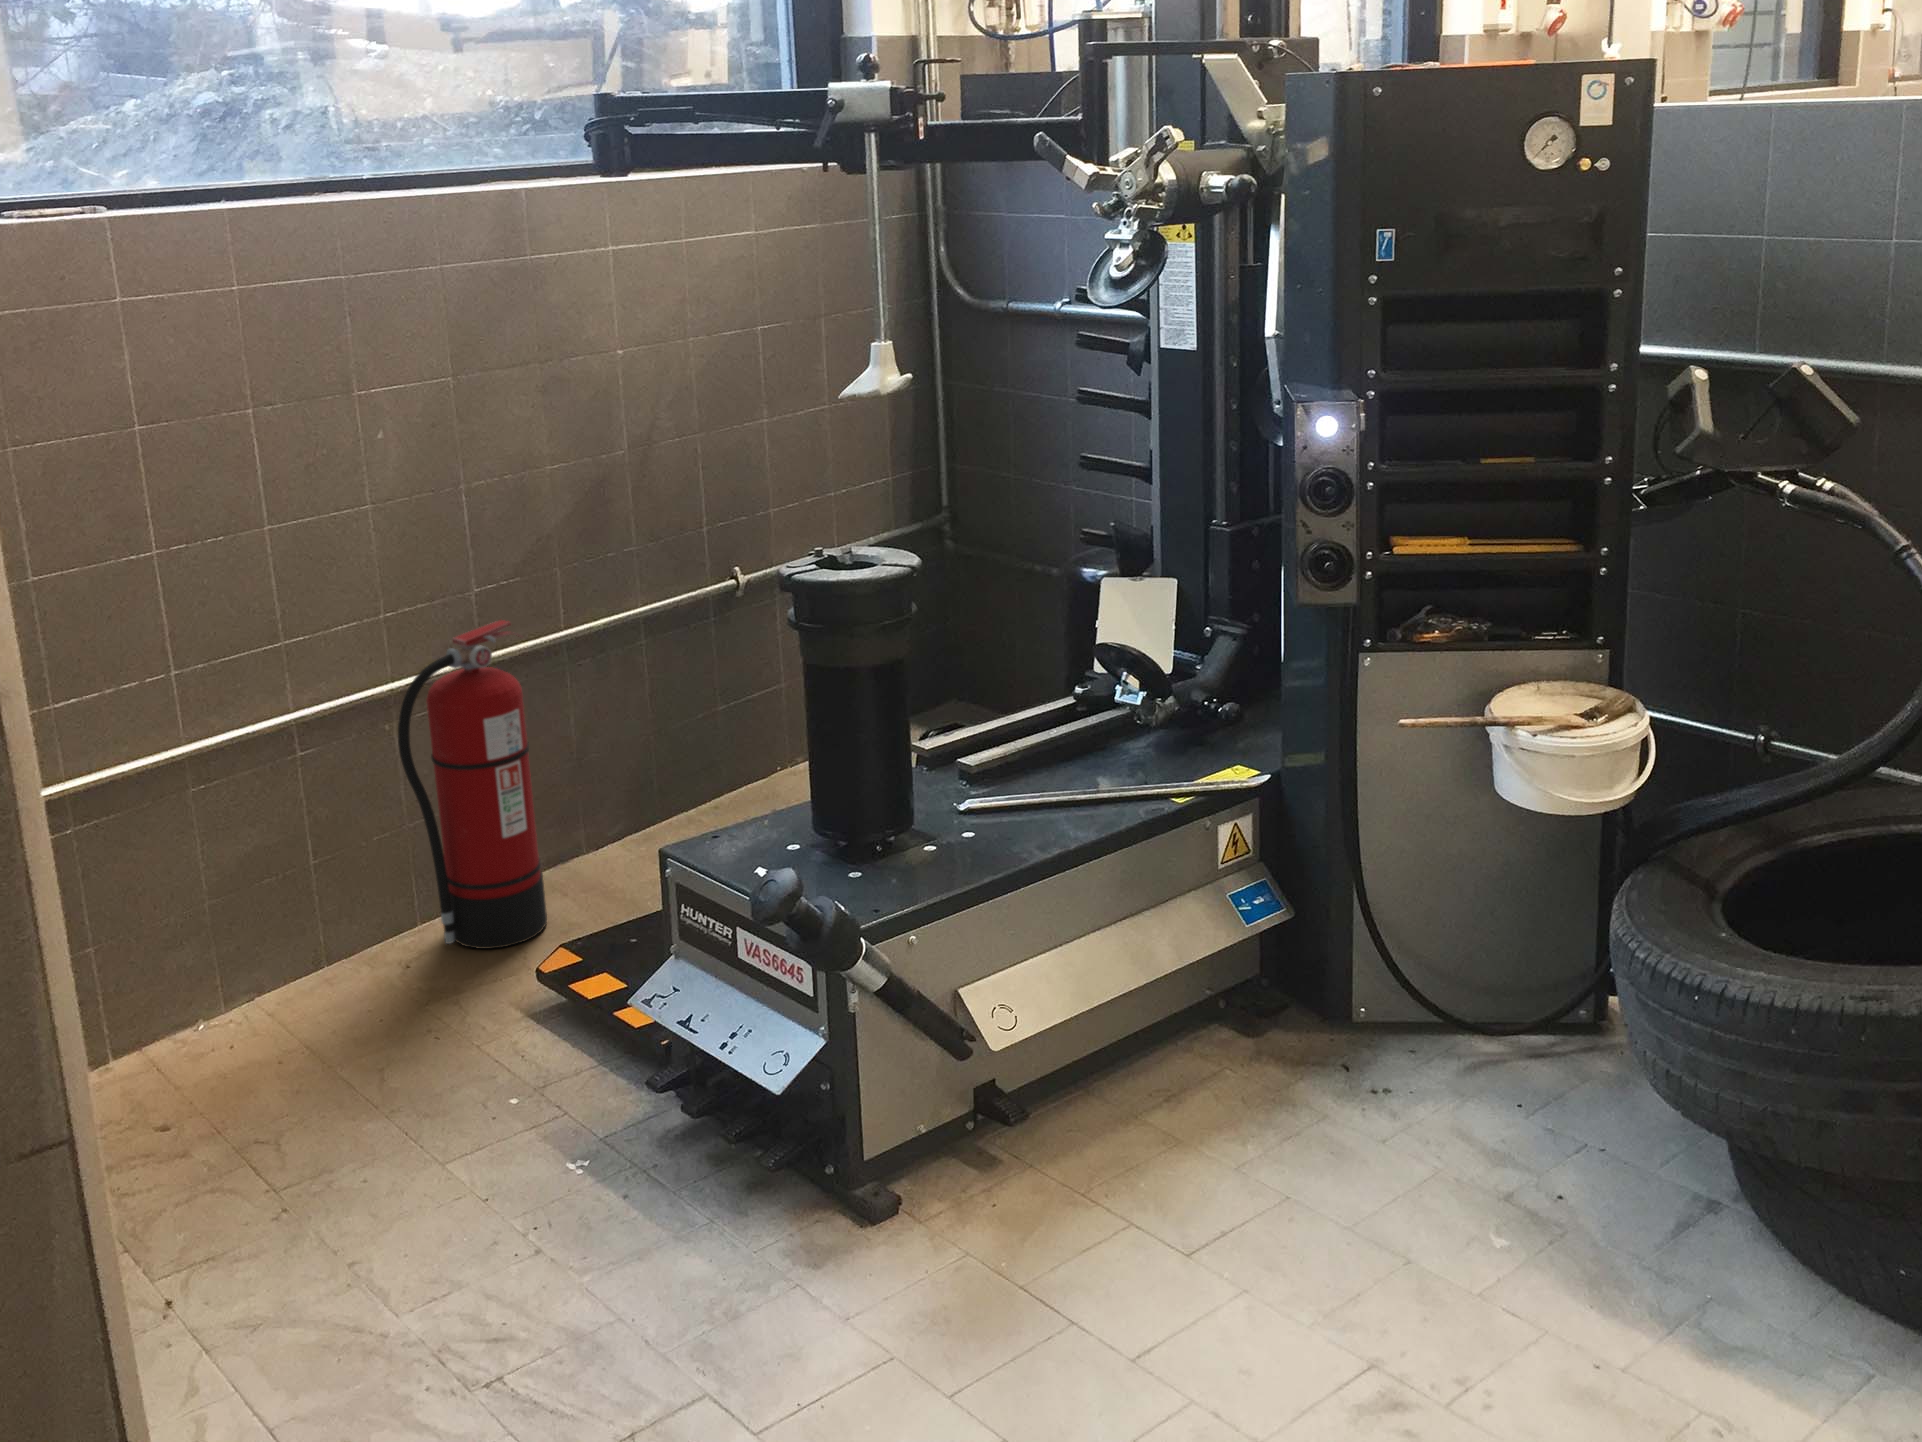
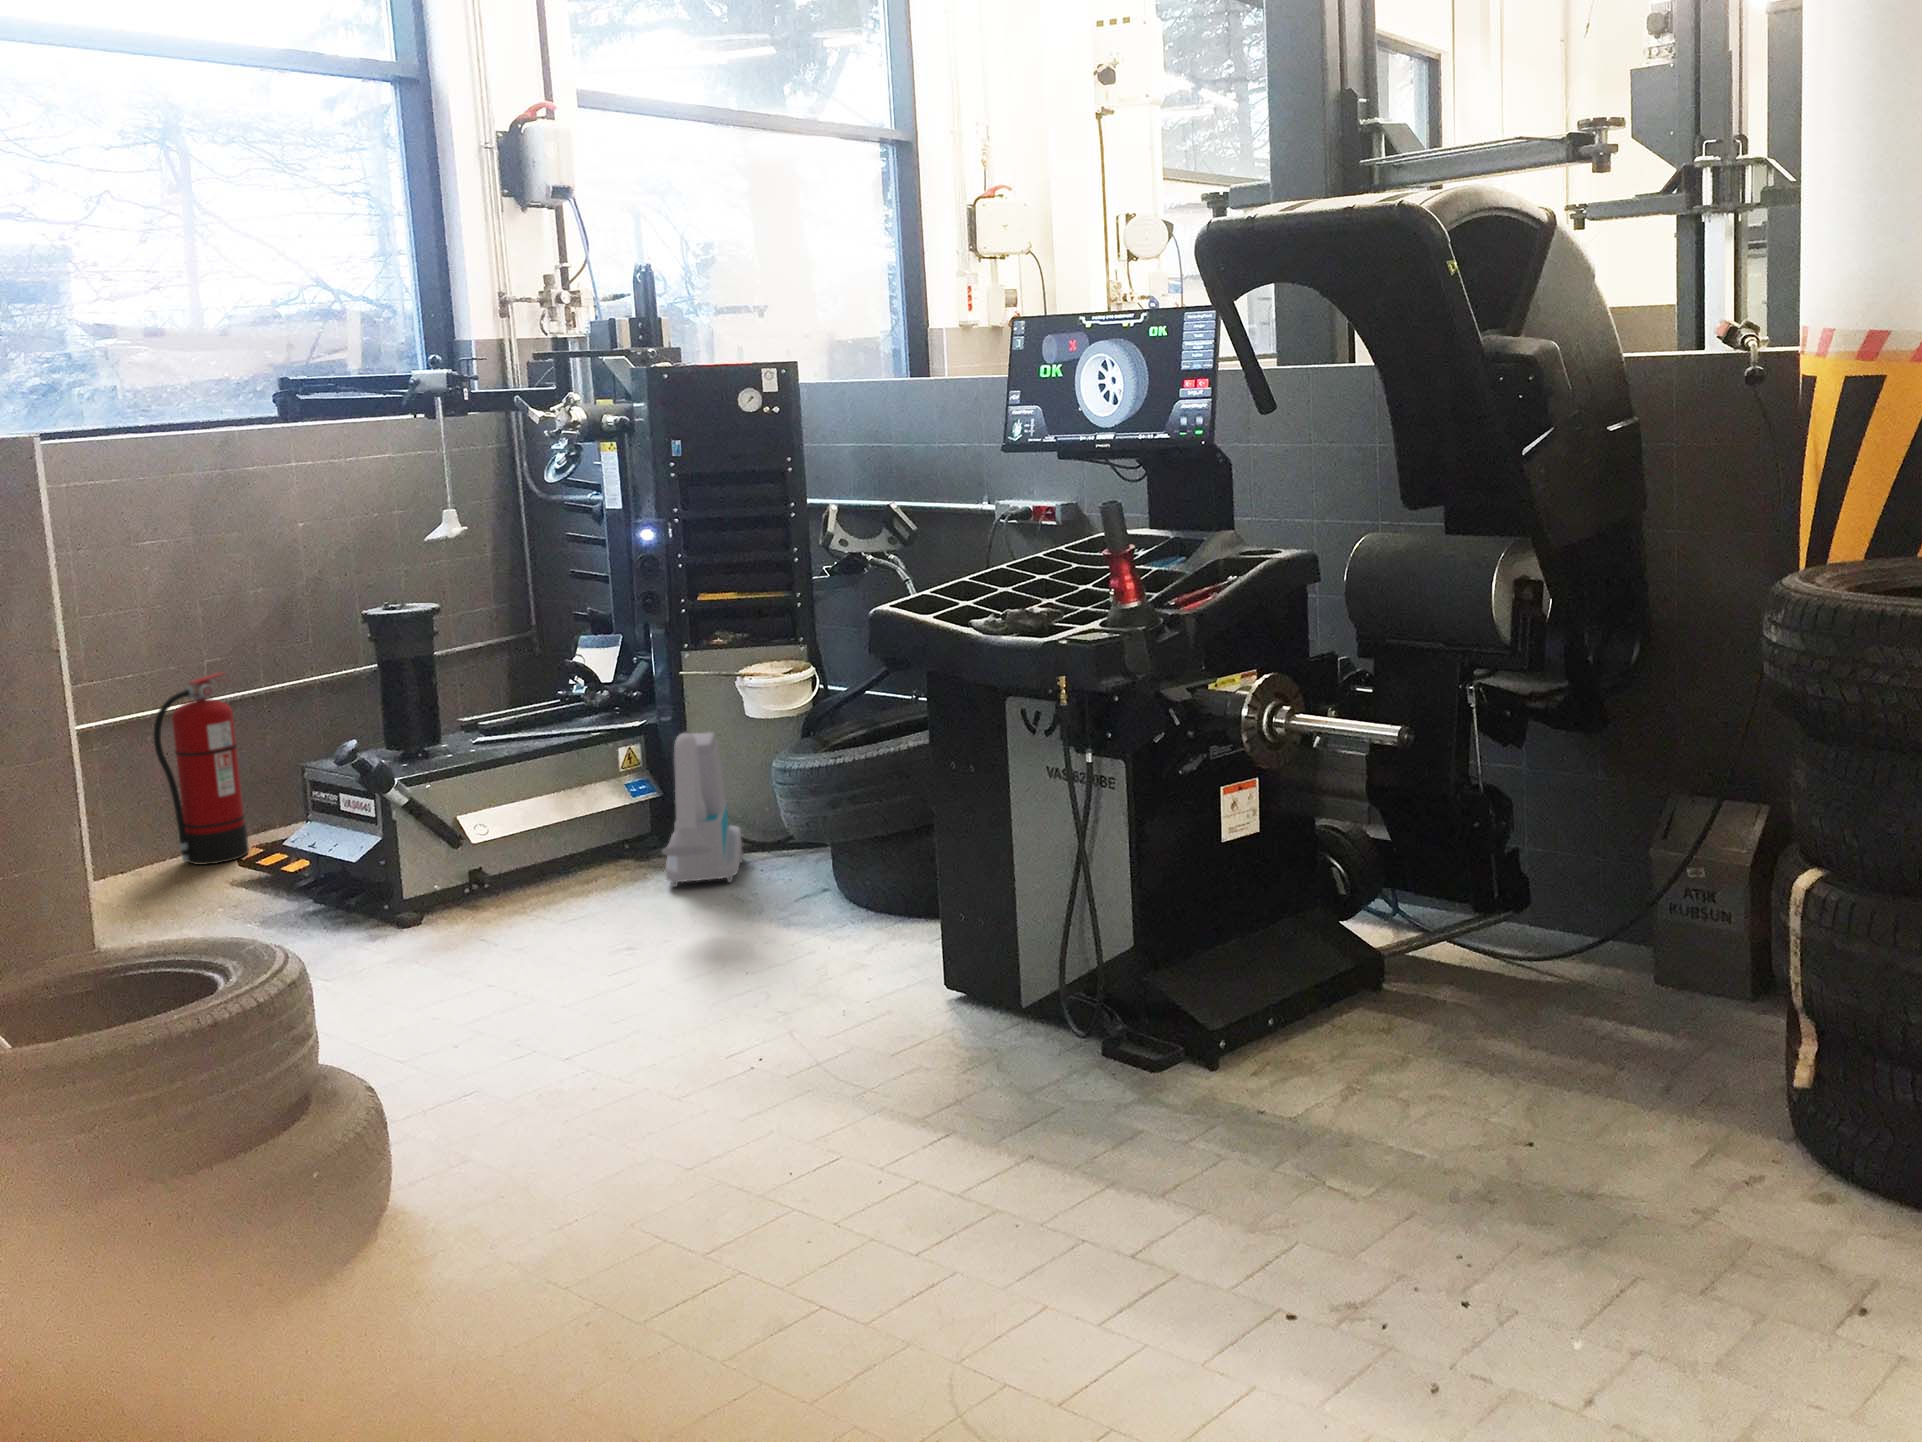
vacuum cleaner: none [1328,823,1537,1164] -> present [662,732,743,887]

